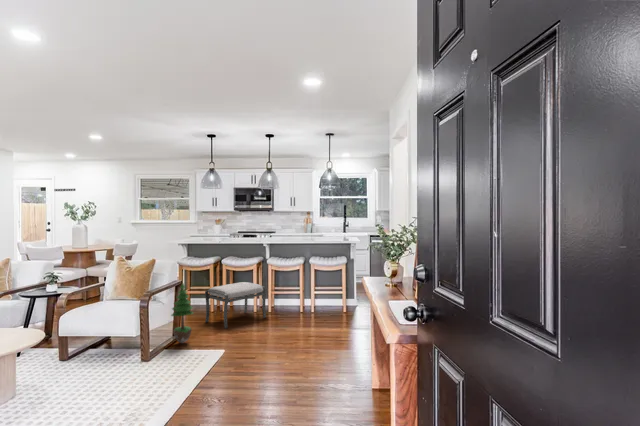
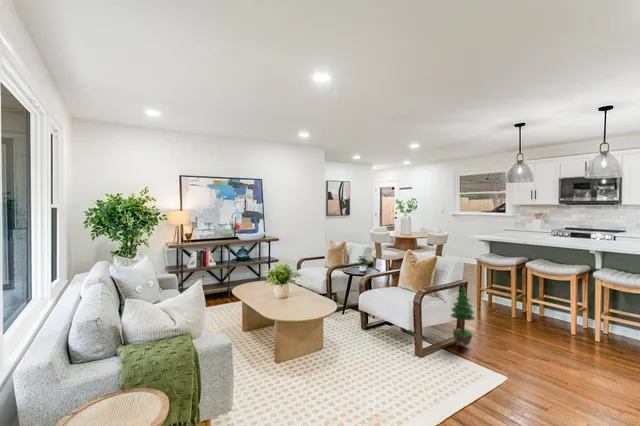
ottoman: present [205,282,267,329] -> none [499,293,587,346]

